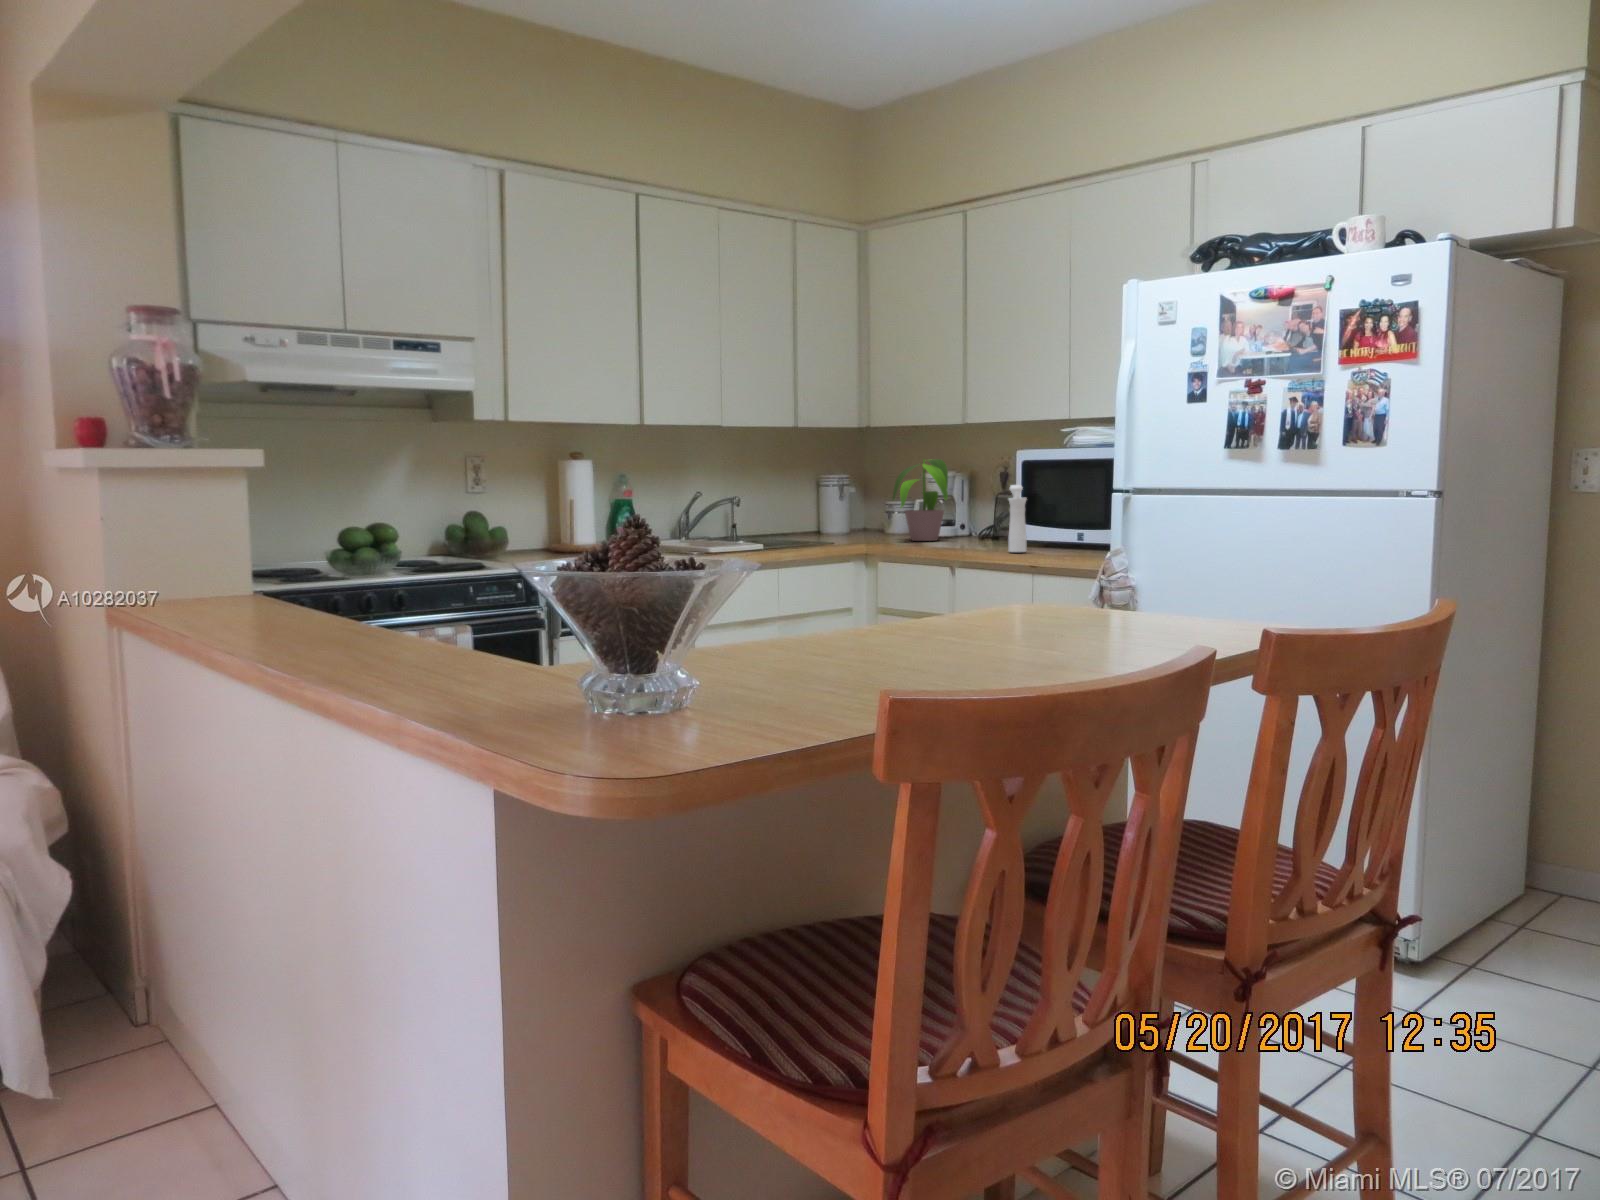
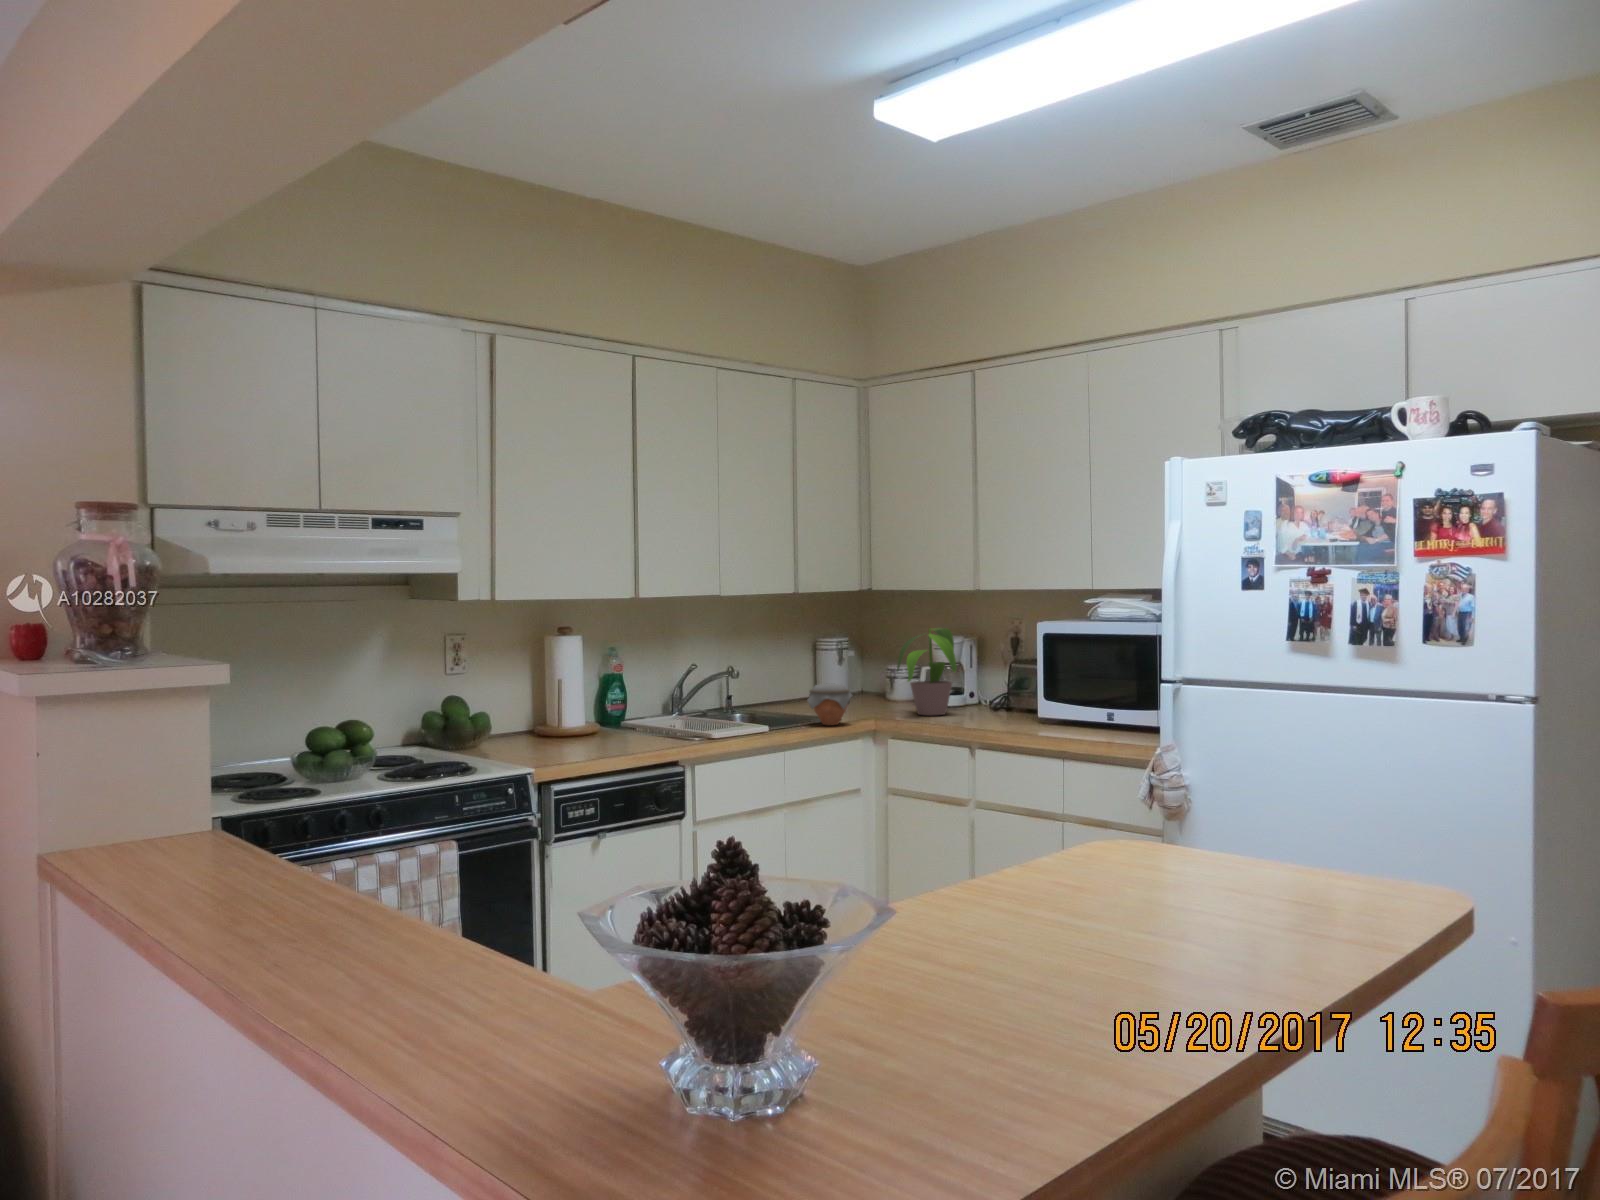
pepper mill: present [1008,485,1027,552] -> none [1027,660,1050,734]
jar: none [803,508,847,547] -> present [808,684,852,725]

